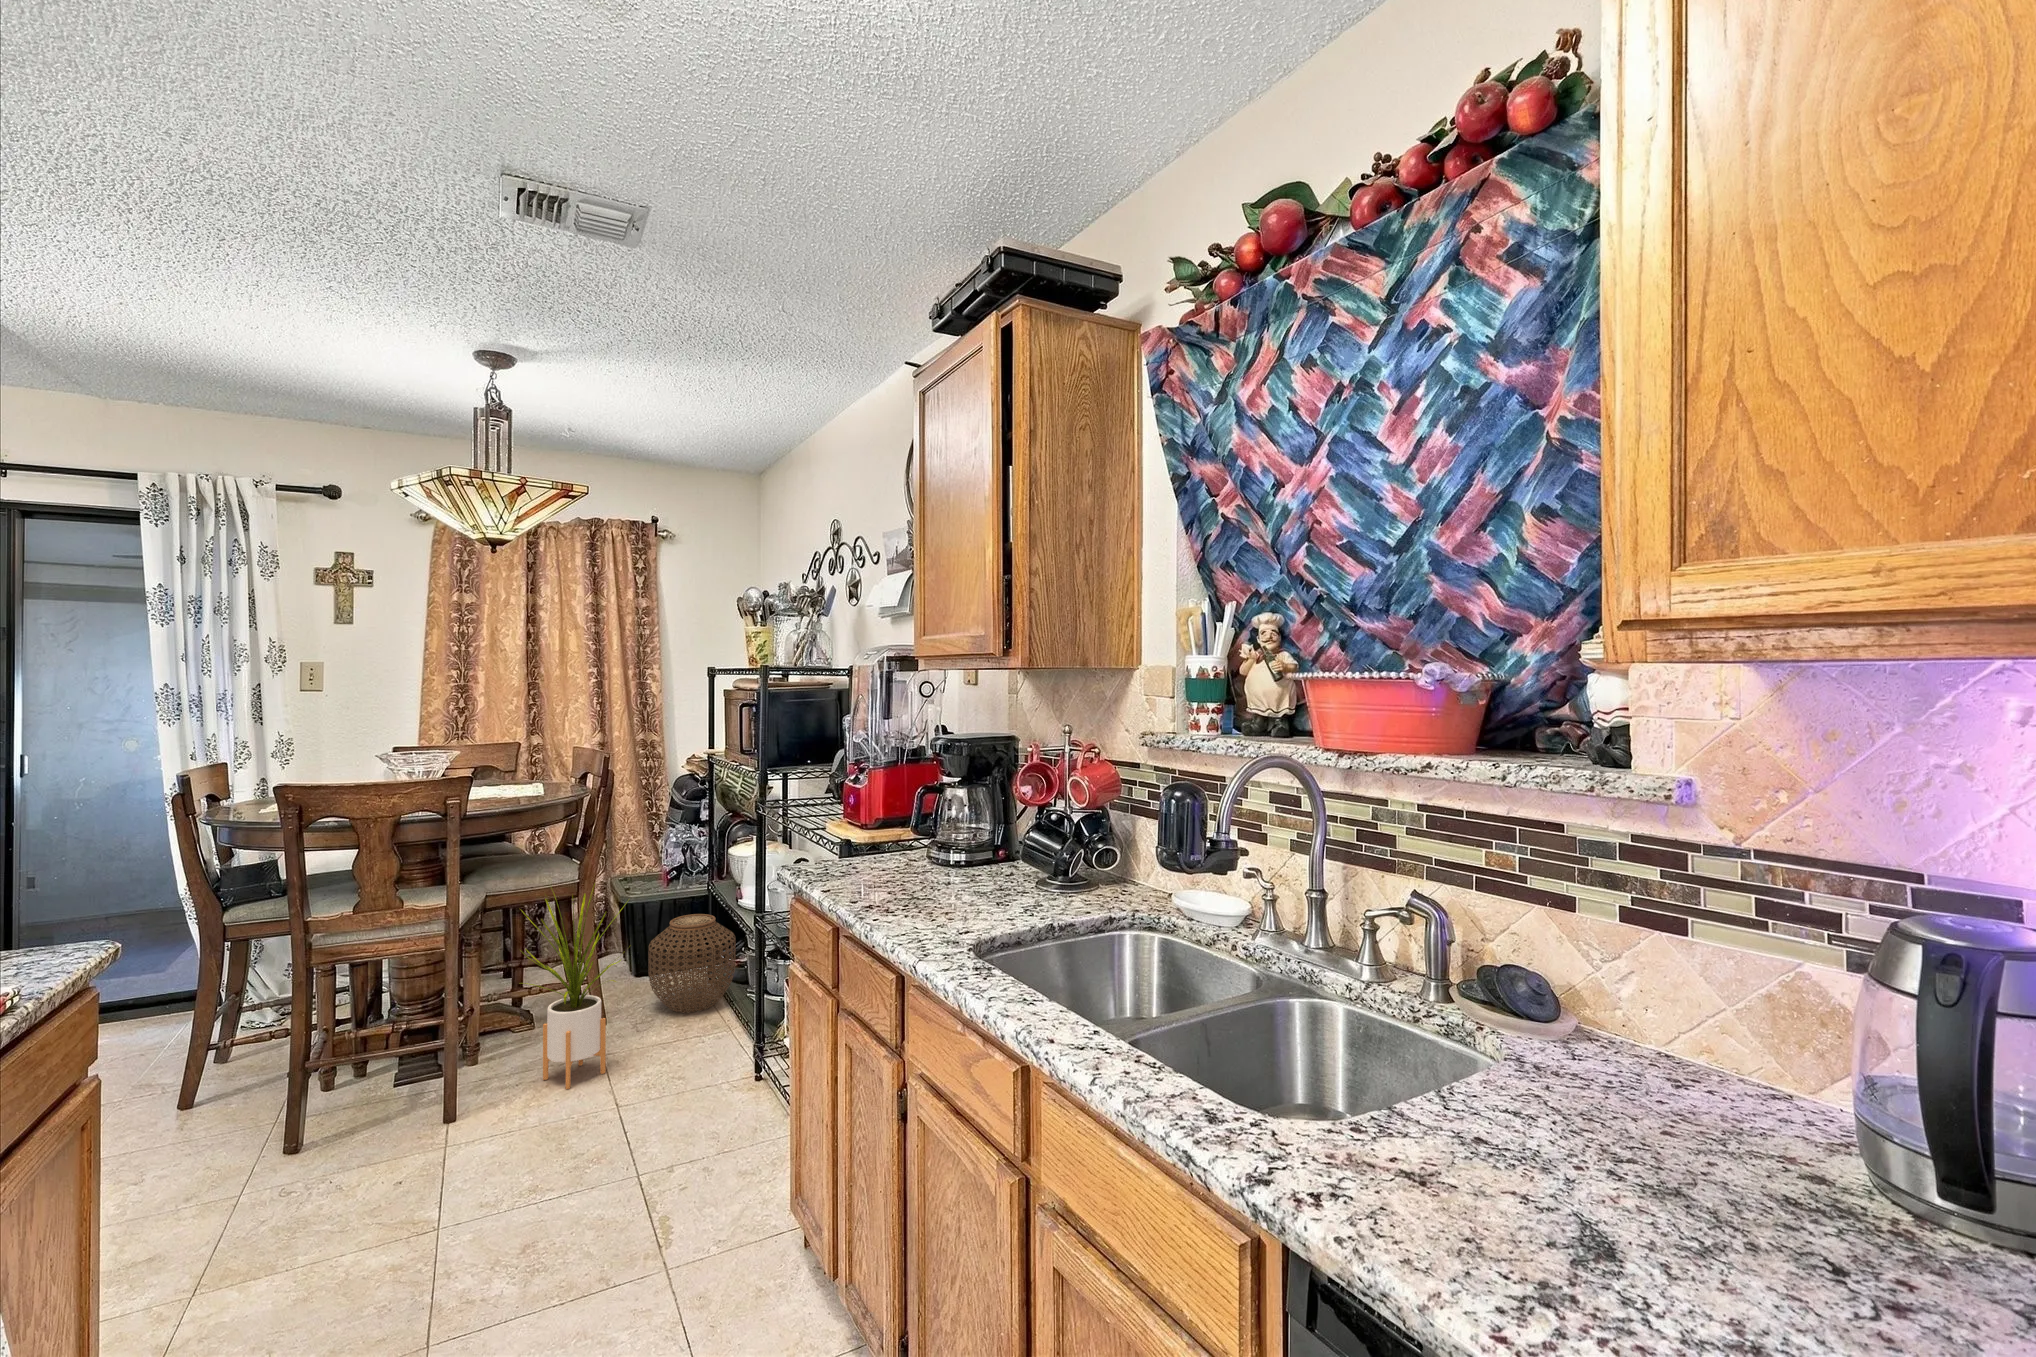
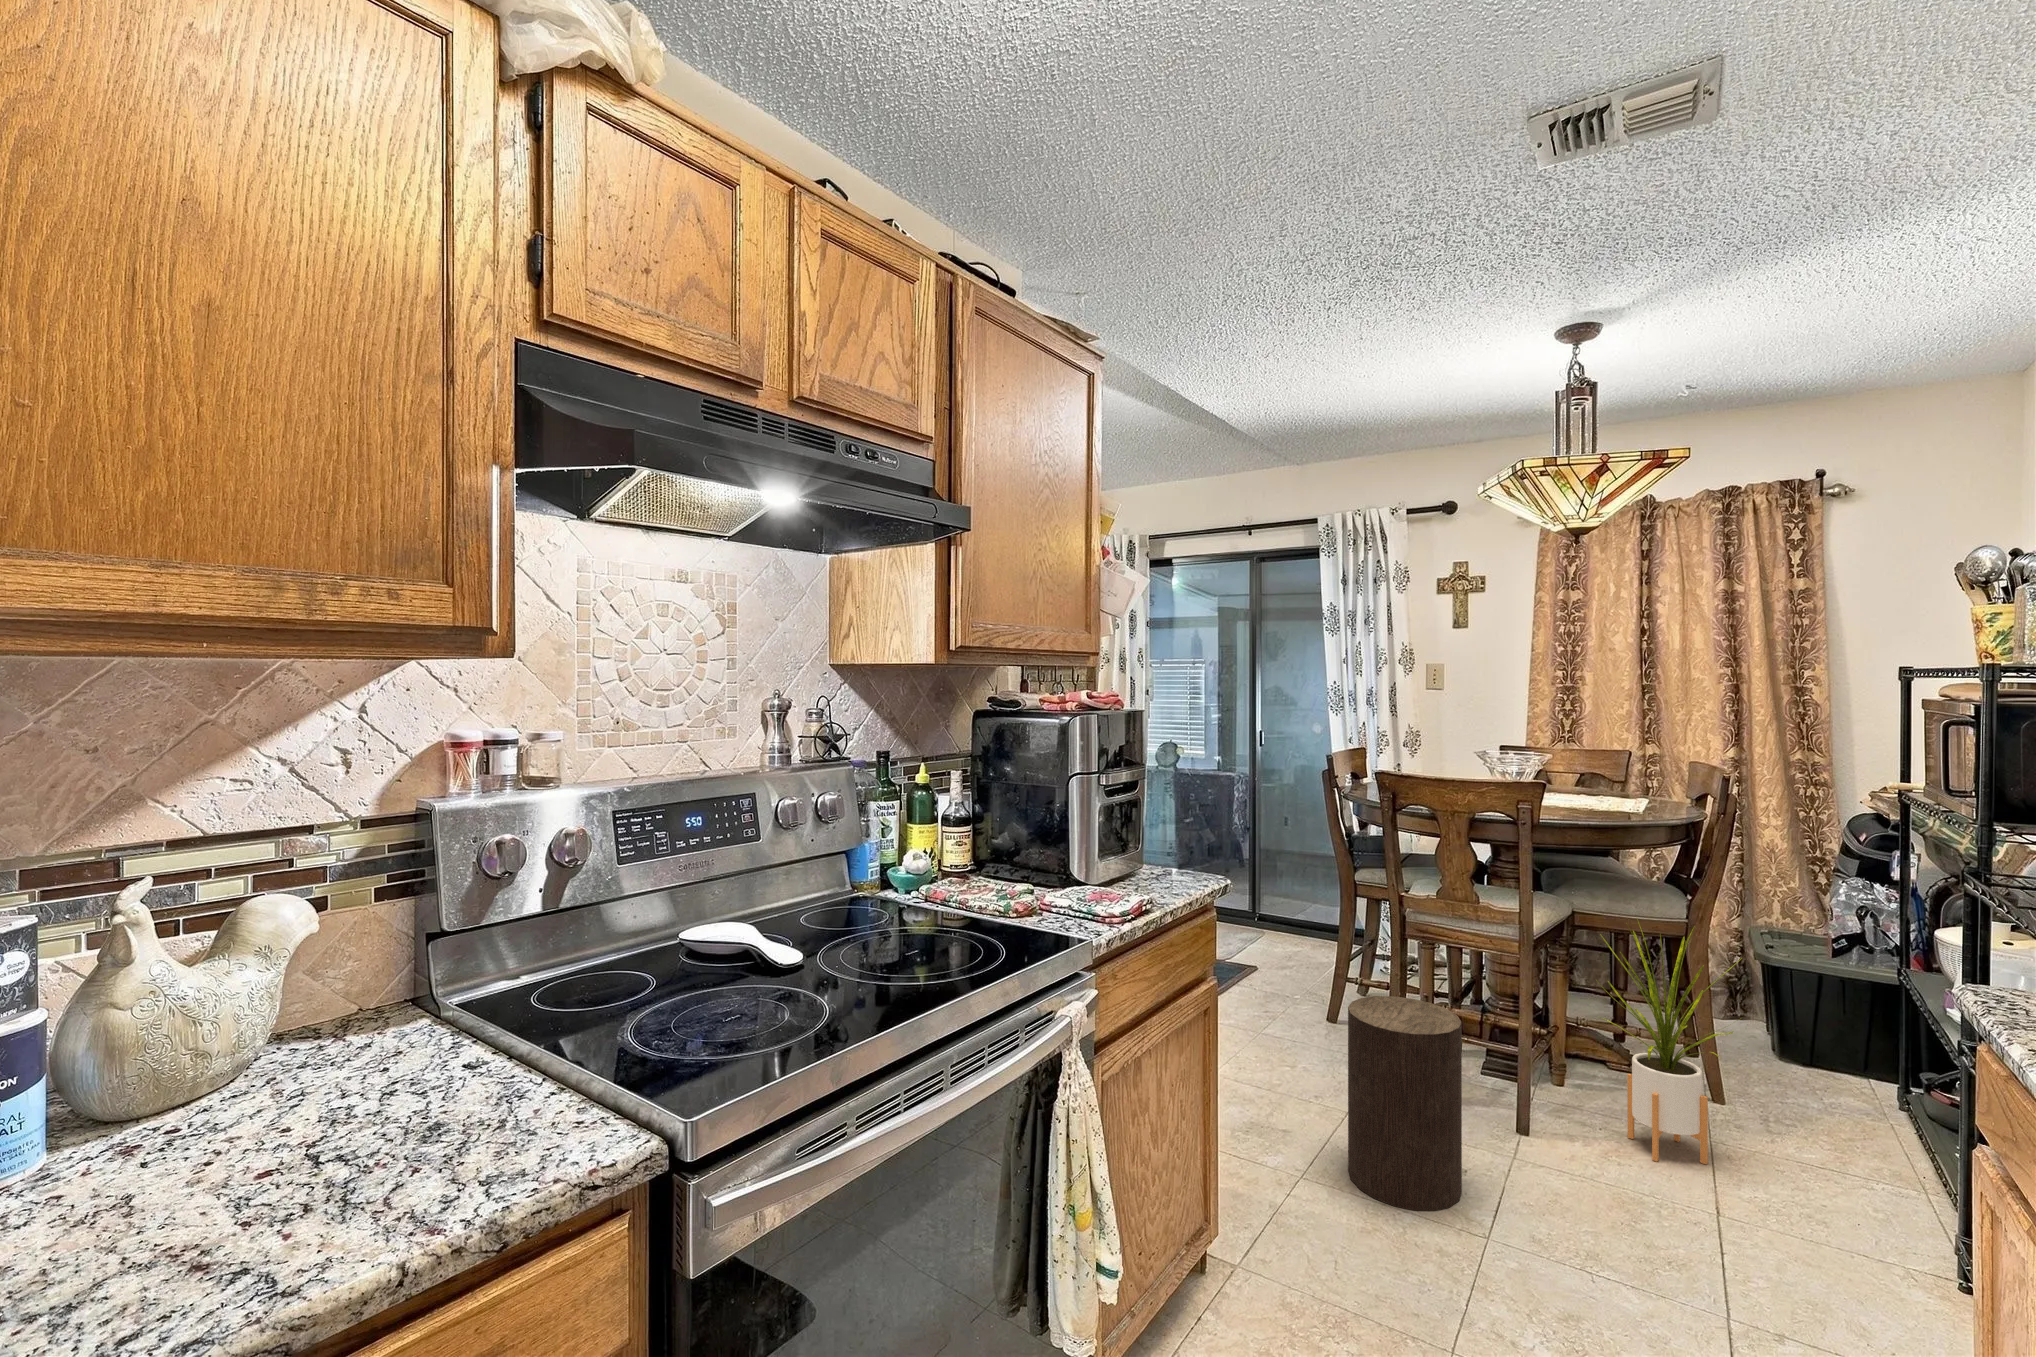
woven basket: present [648,914,736,1013] -> none [1786,1004,1940,1147]
stool: none [255,1025,401,1269] -> present [1348,996,1462,1211]

